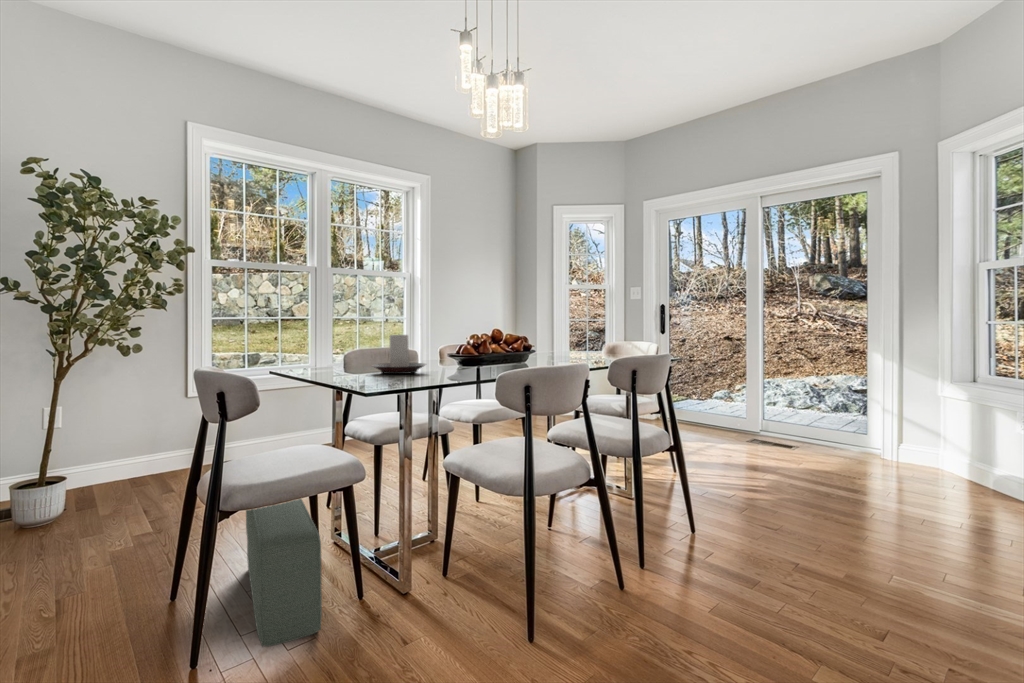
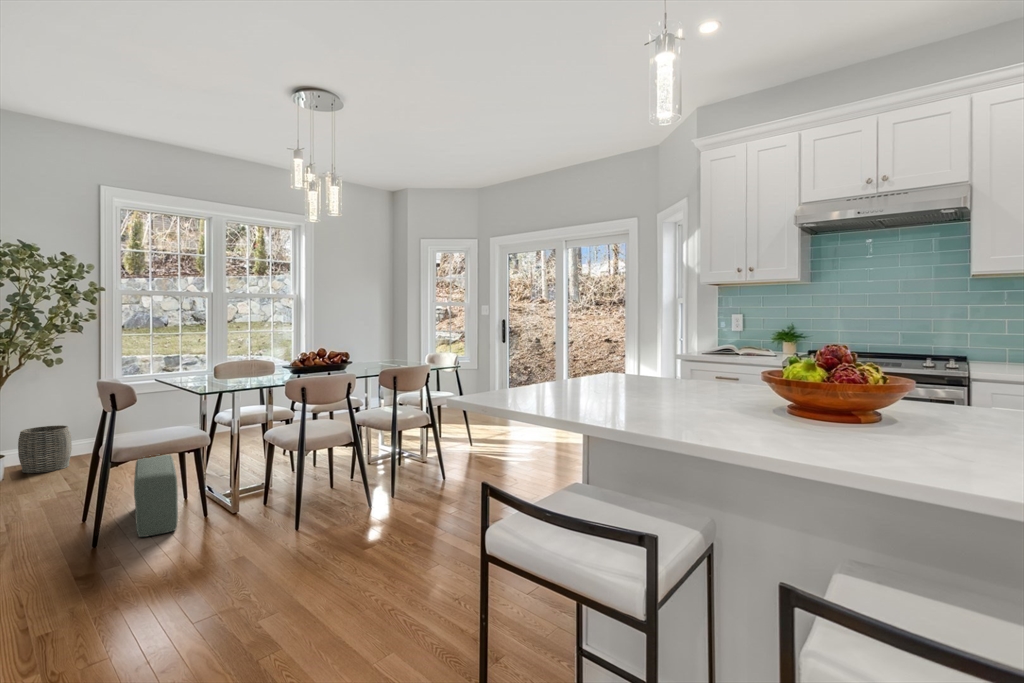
candle holder: present [372,335,426,374] -> none [225,353,266,380]
woven basket: none [84,433,152,498] -> present [18,425,72,473]

